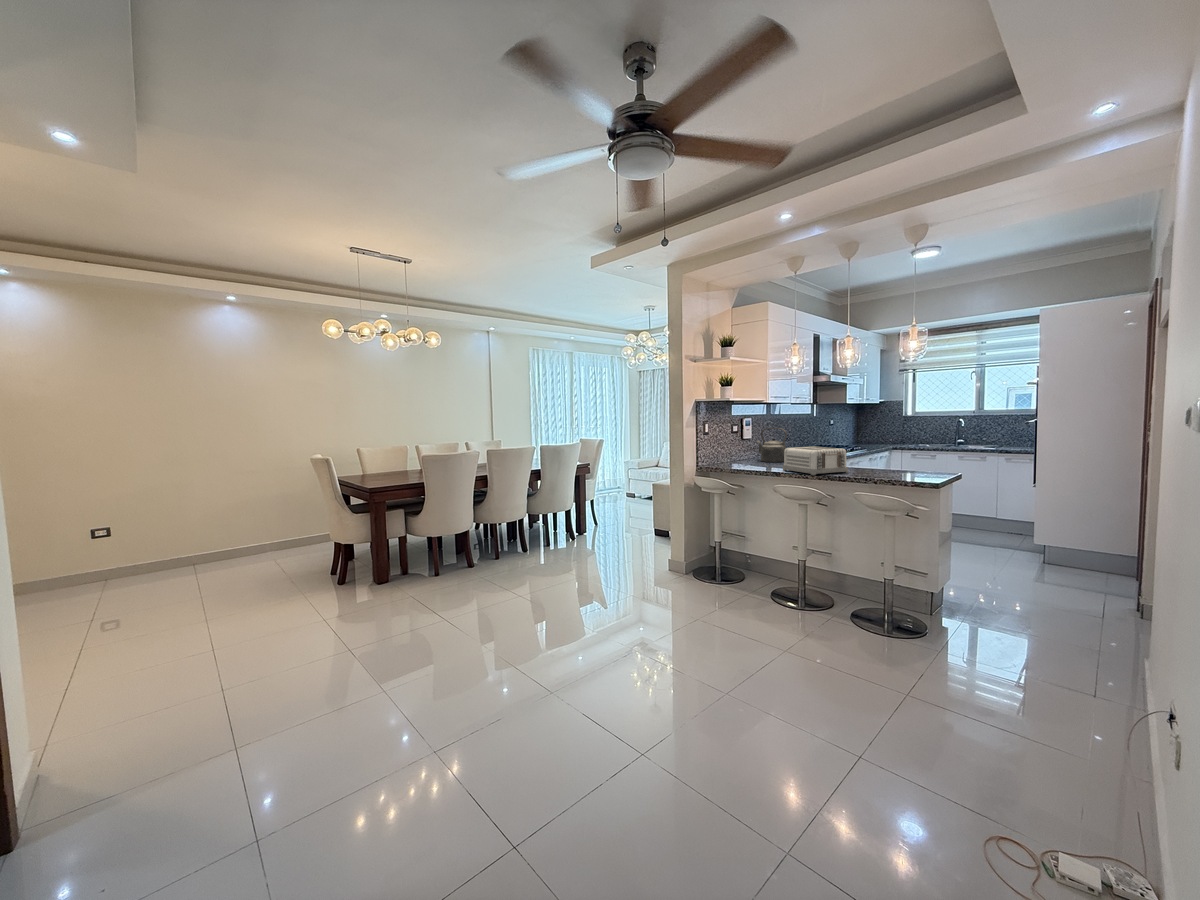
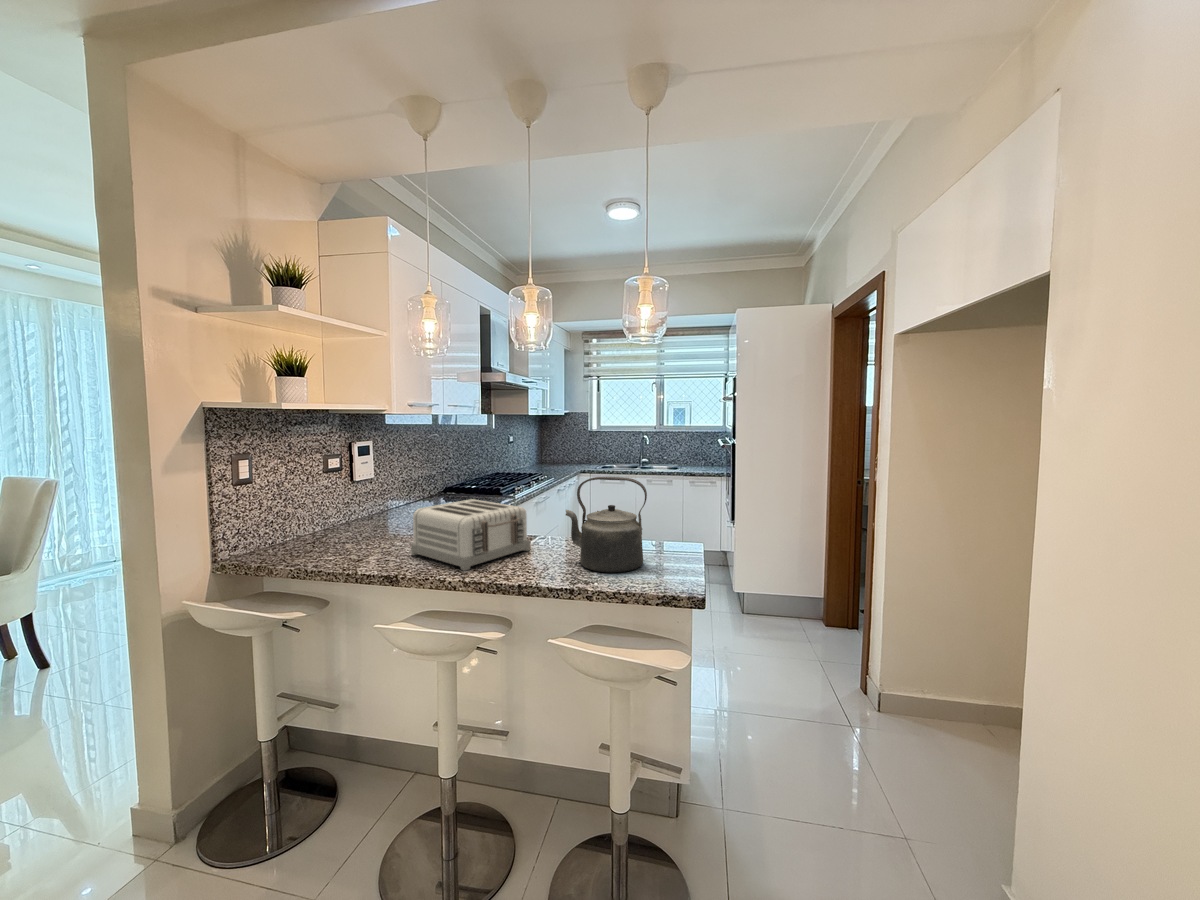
kettle: present [757,428,787,462] -> present [566,477,647,573]

